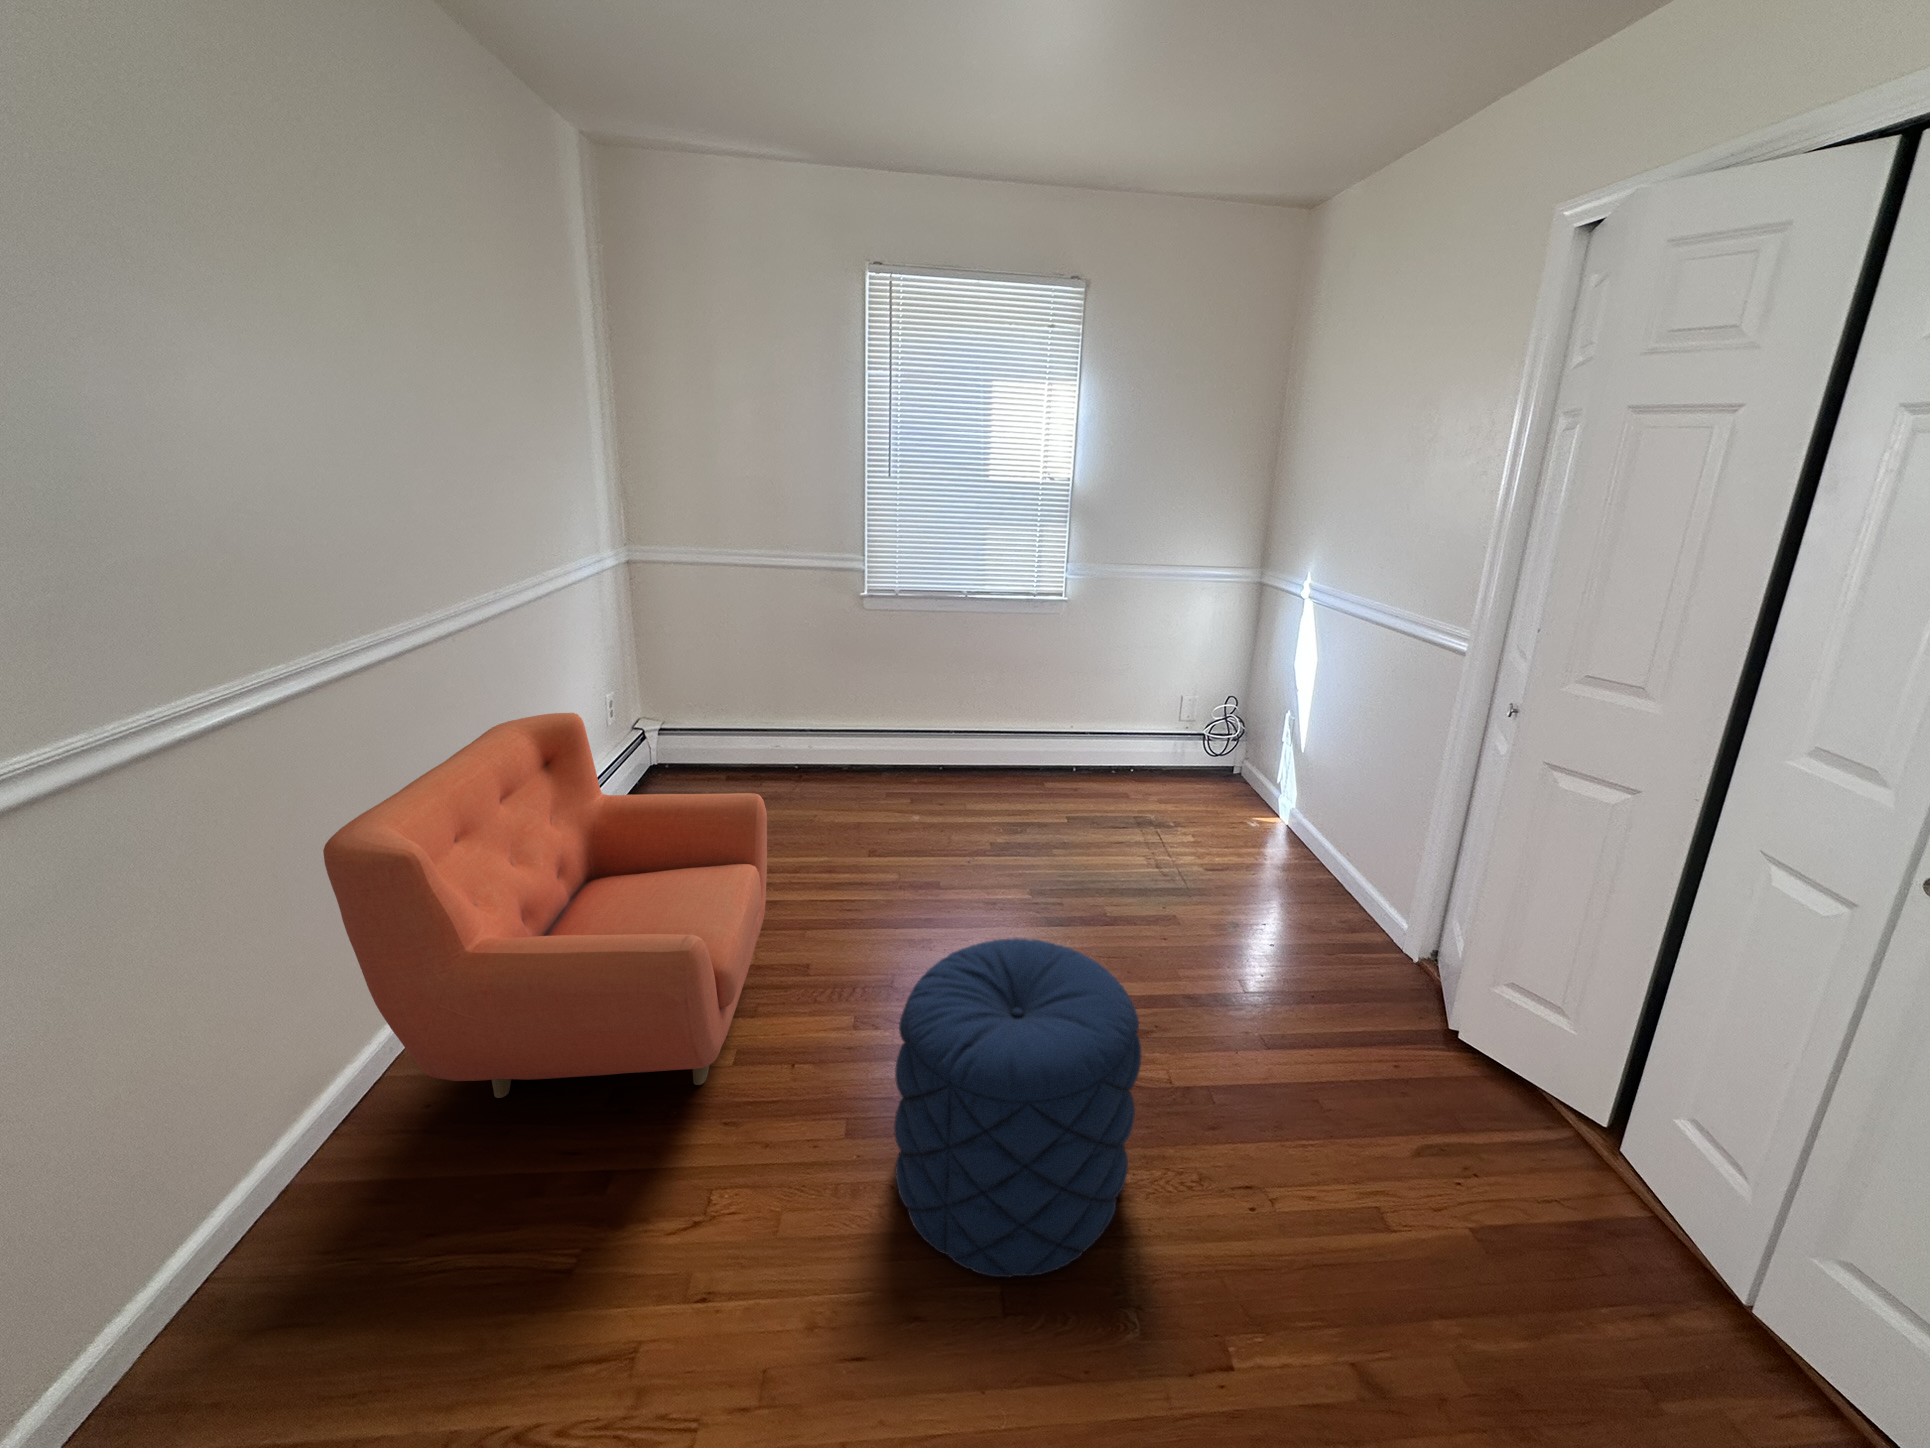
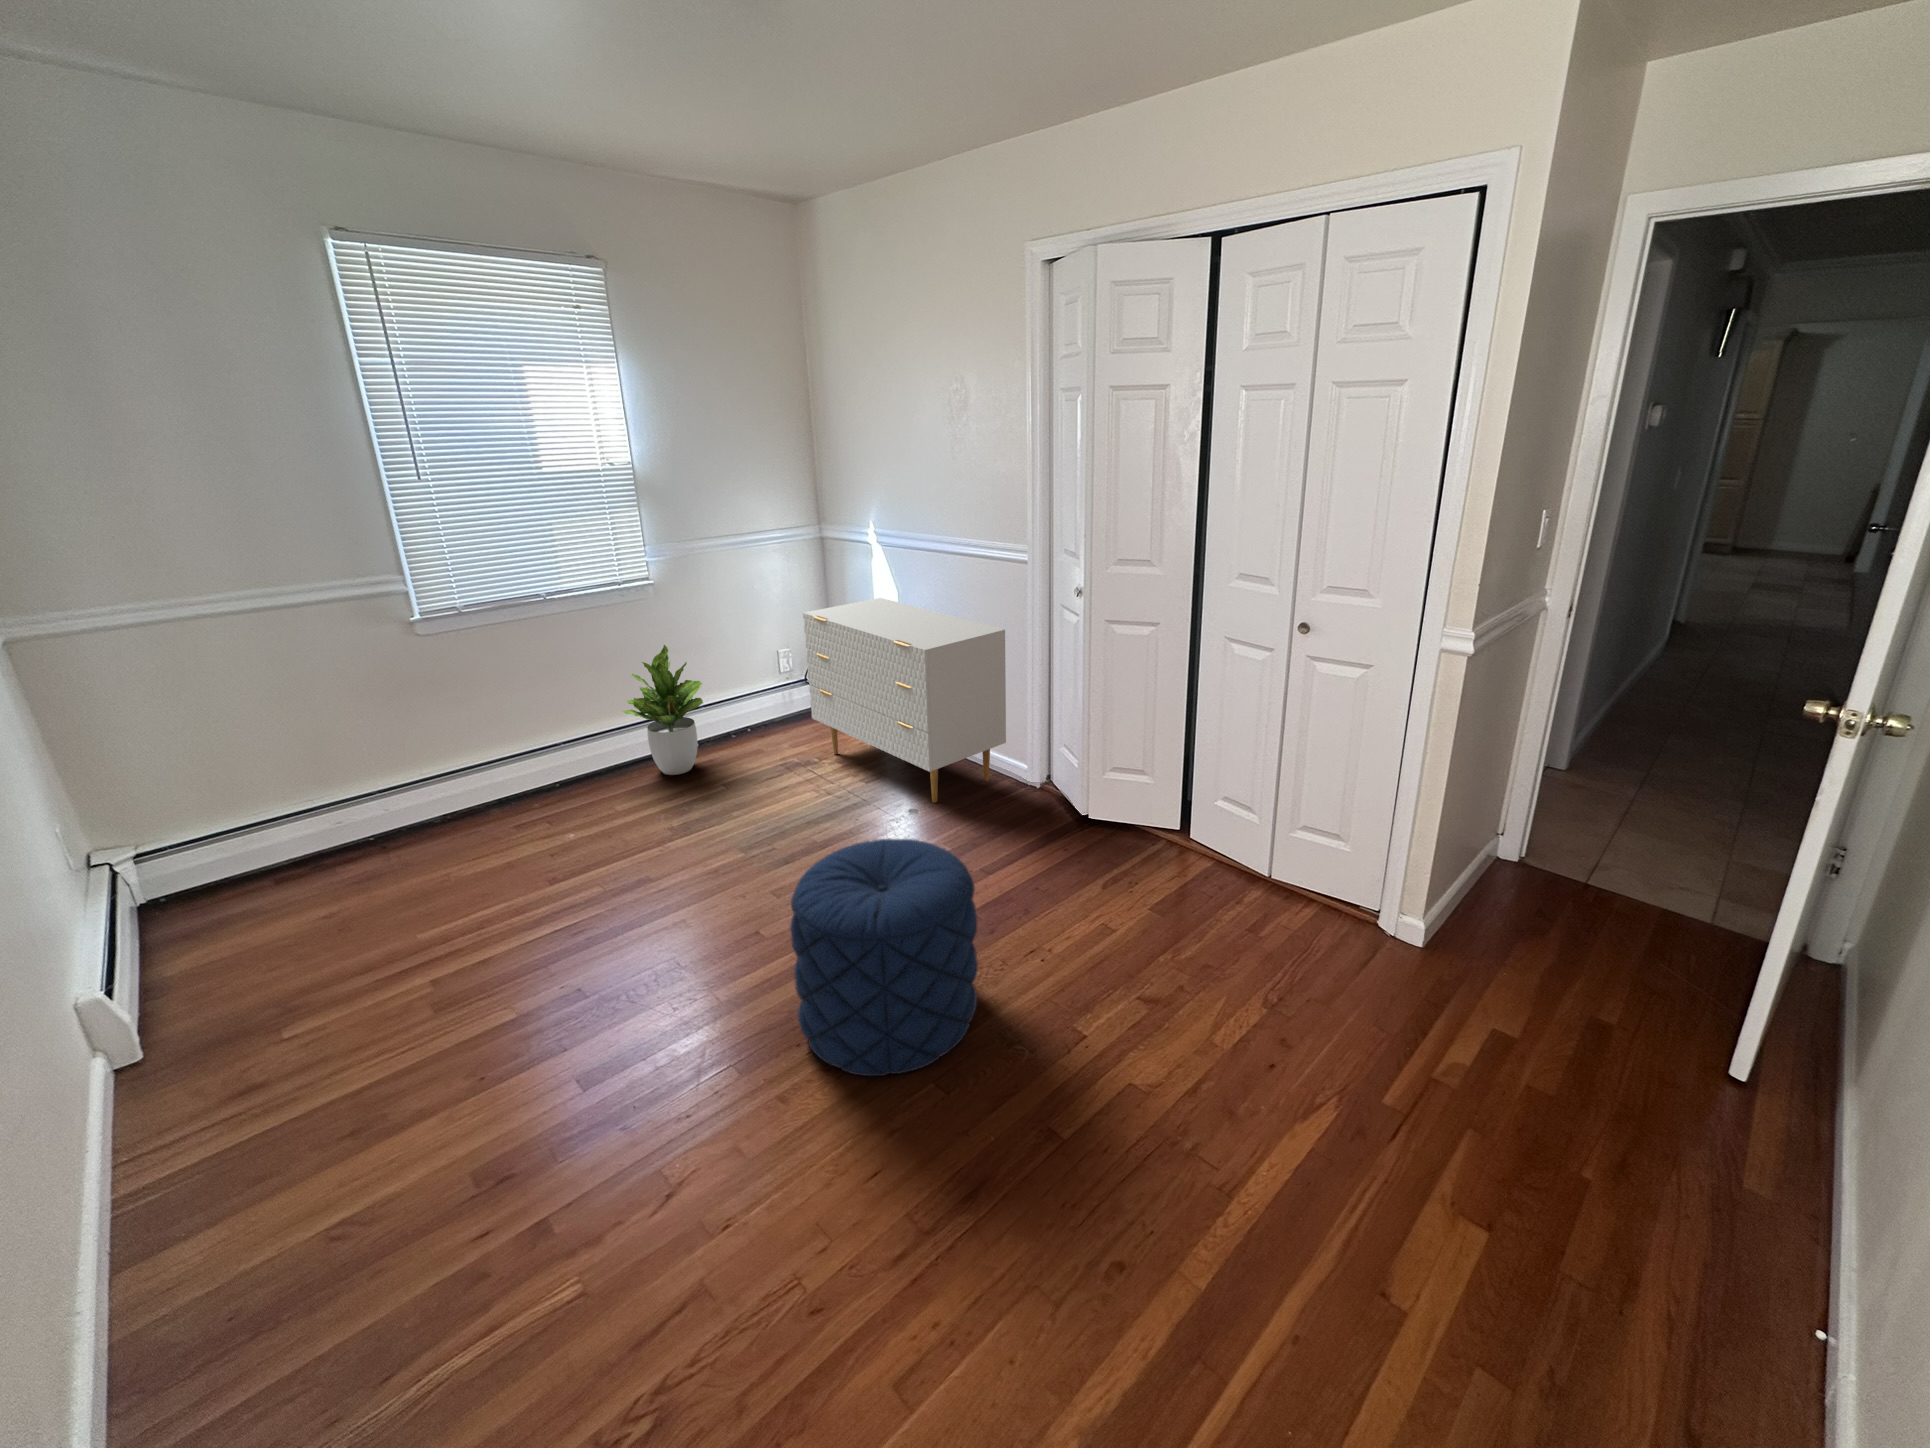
dresser: none [1179,658,1414,922] -> present [803,598,1006,803]
potted plant: none [1002,661,1083,791] -> present [622,645,703,775]
armchair: present [323,713,767,1098] -> none [109,823,617,1238]

